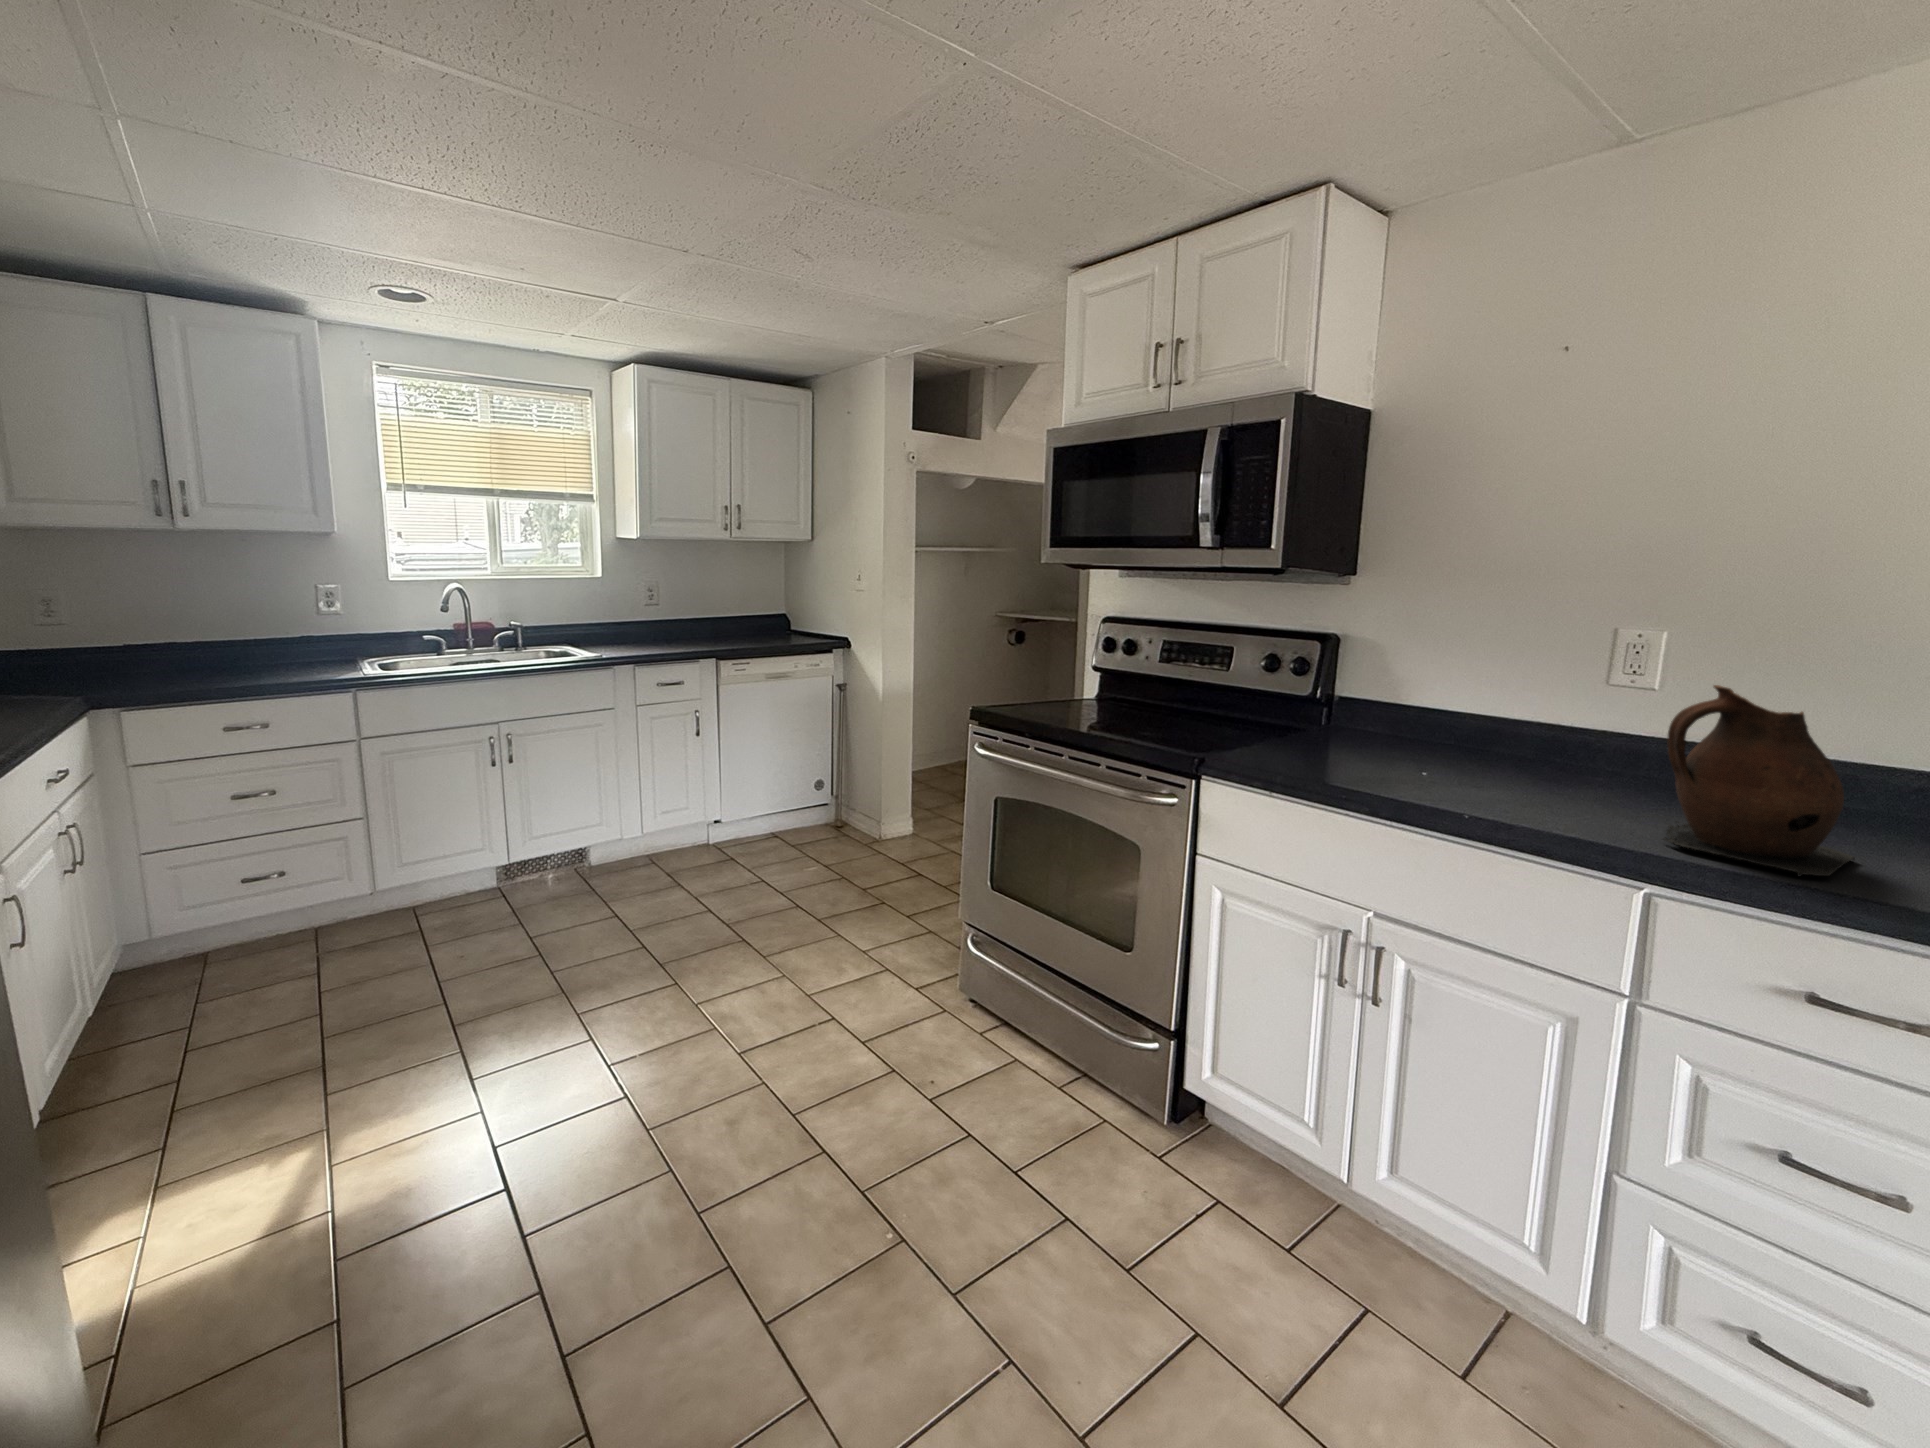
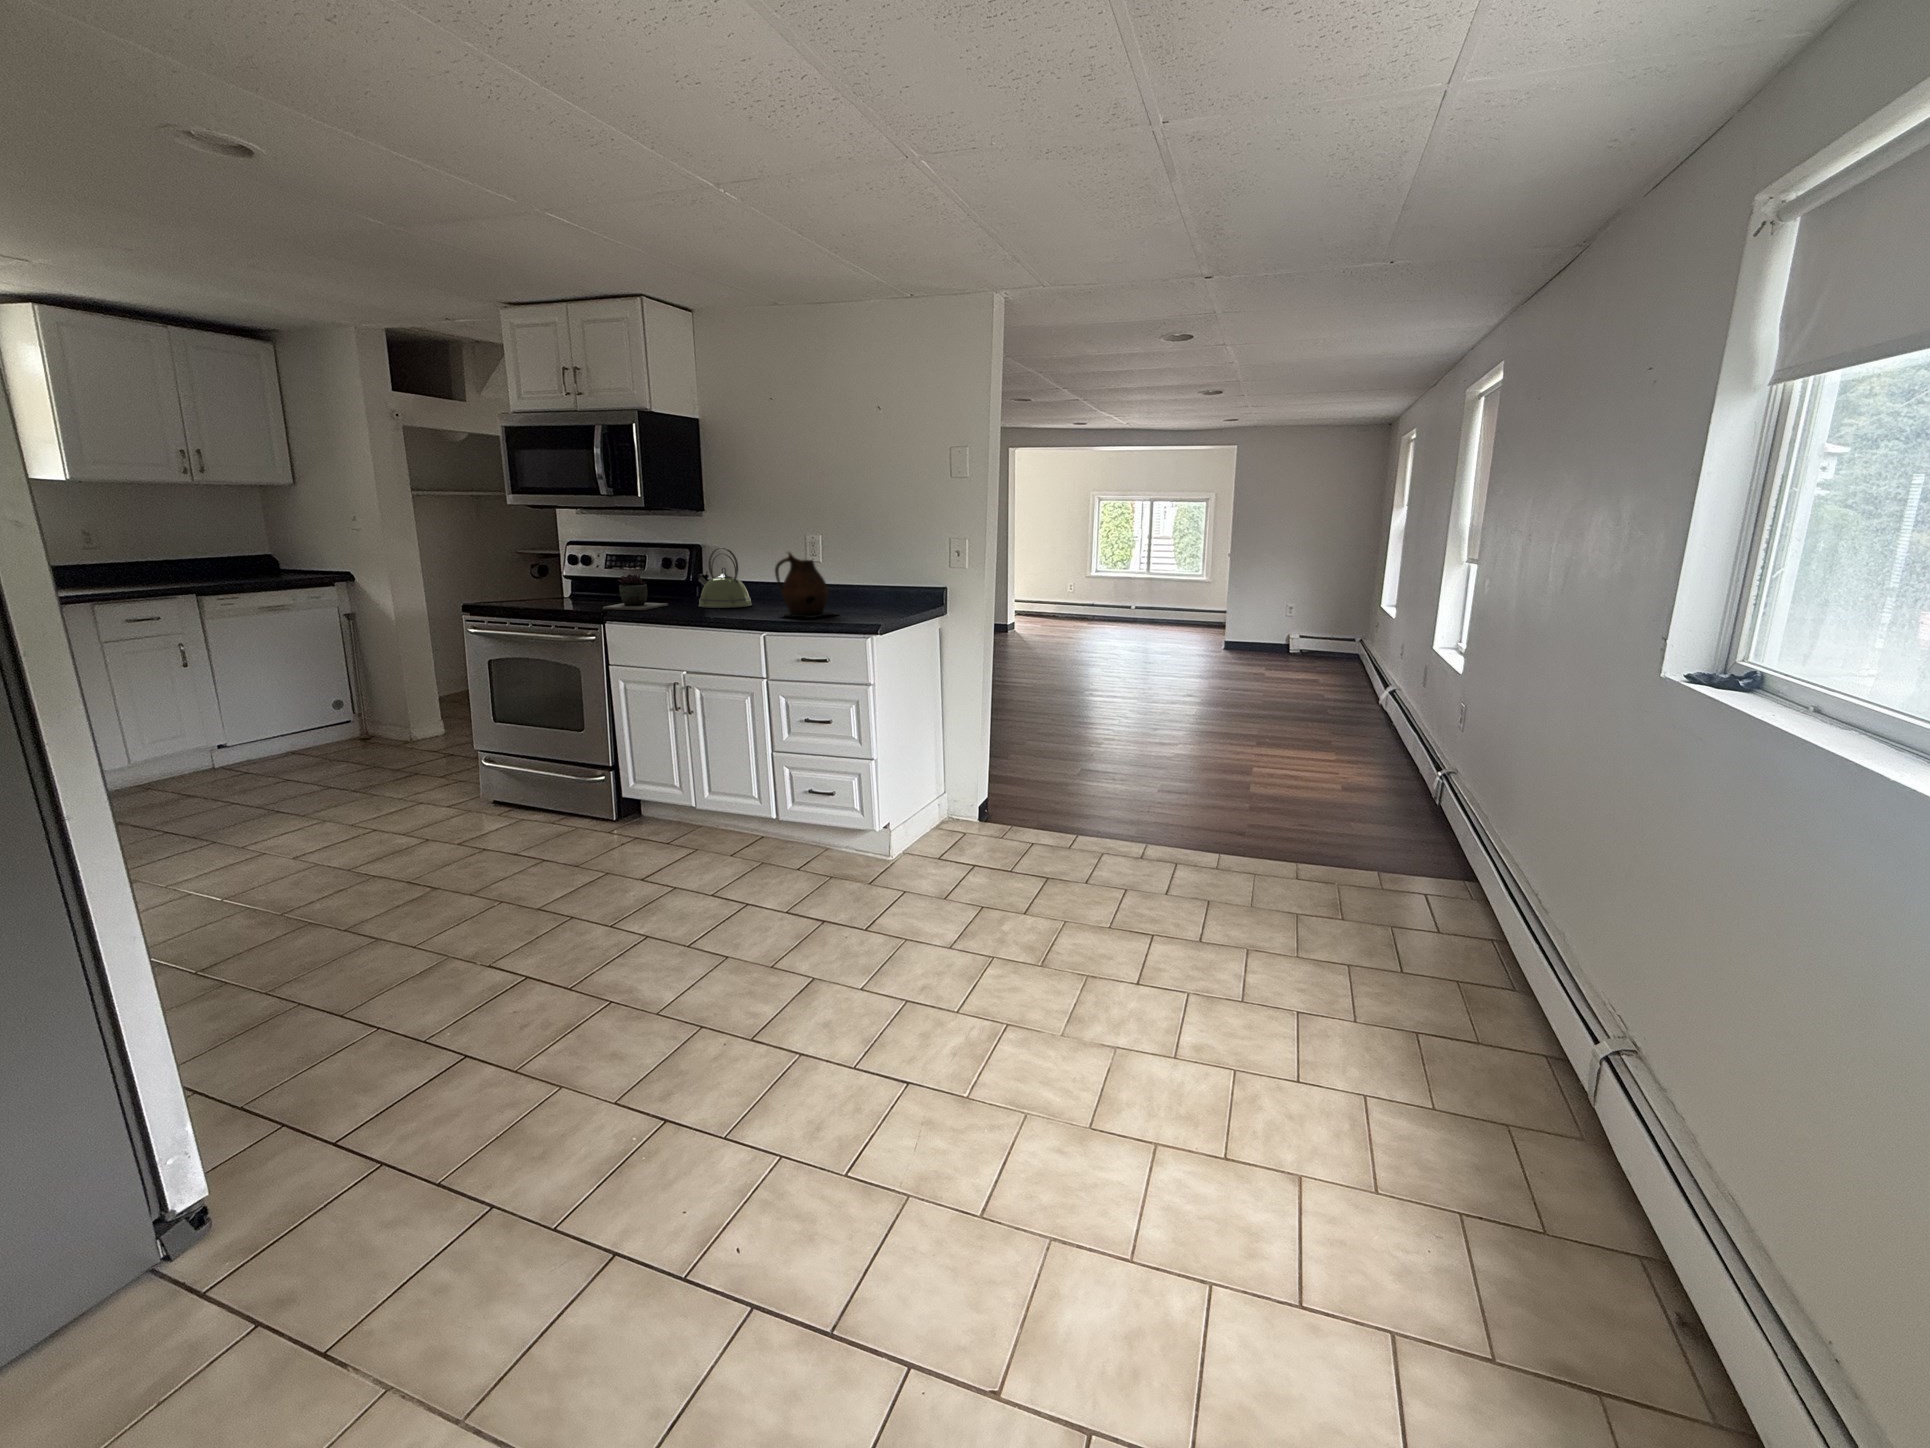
kettle: none [1362,650,1484,777] -> present [698,548,752,608]
succulent plant: none [1196,692,1302,766] -> present [603,574,668,610]

